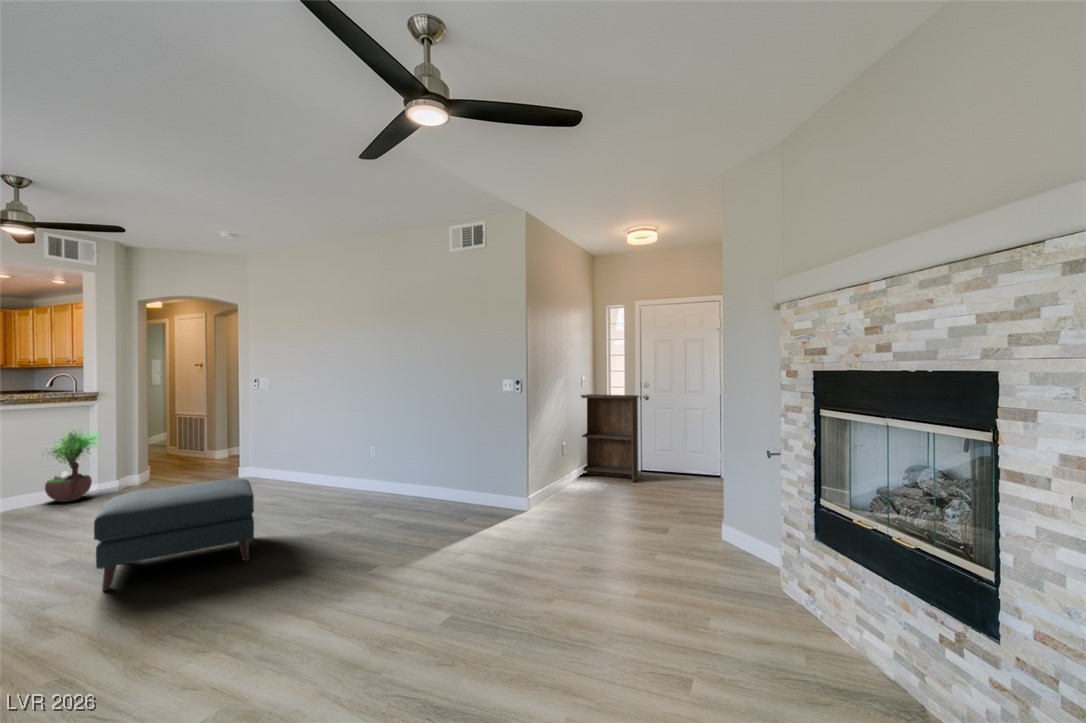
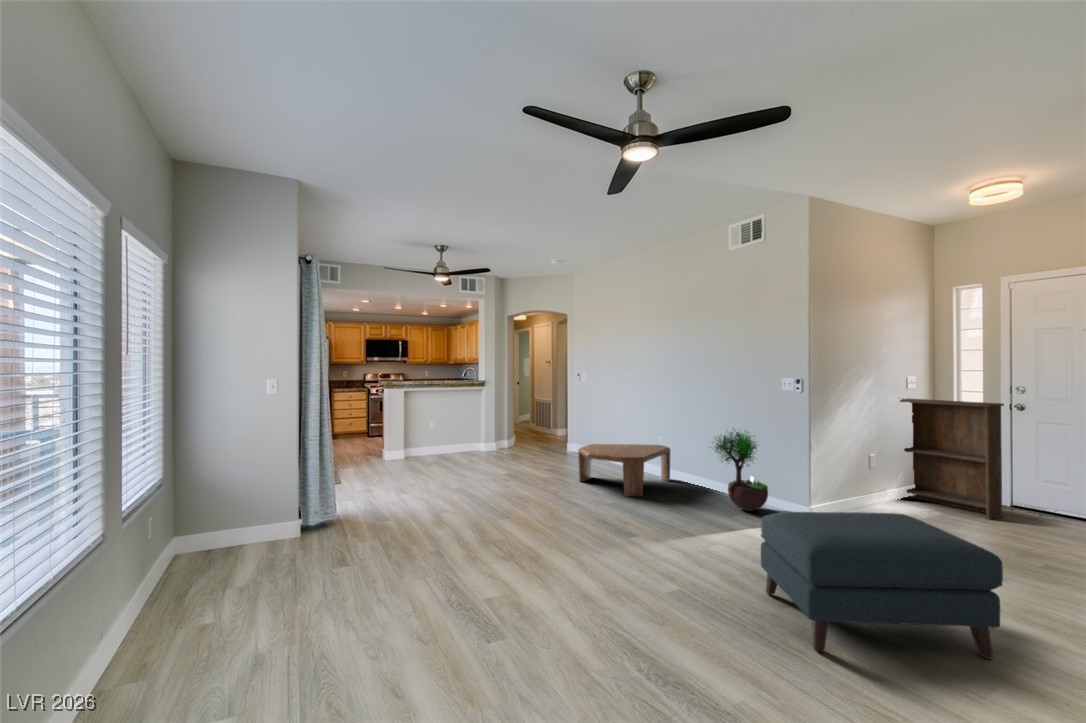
potted tree: present [45,429,99,502] -> present [709,430,768,511]
coffee table: none [272,456,386,524] -> present [578,444,671,496]
ottoman: present [94,478,254,591] -> present [761,511,1003,659]

